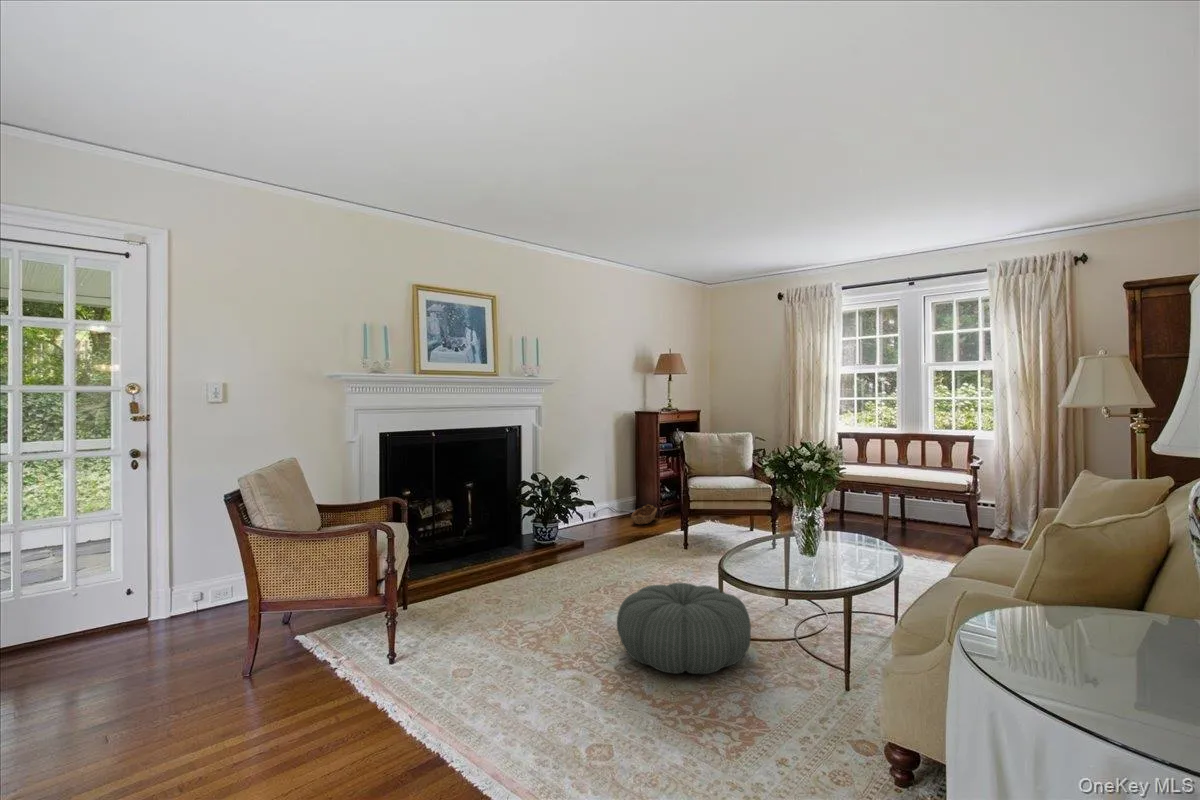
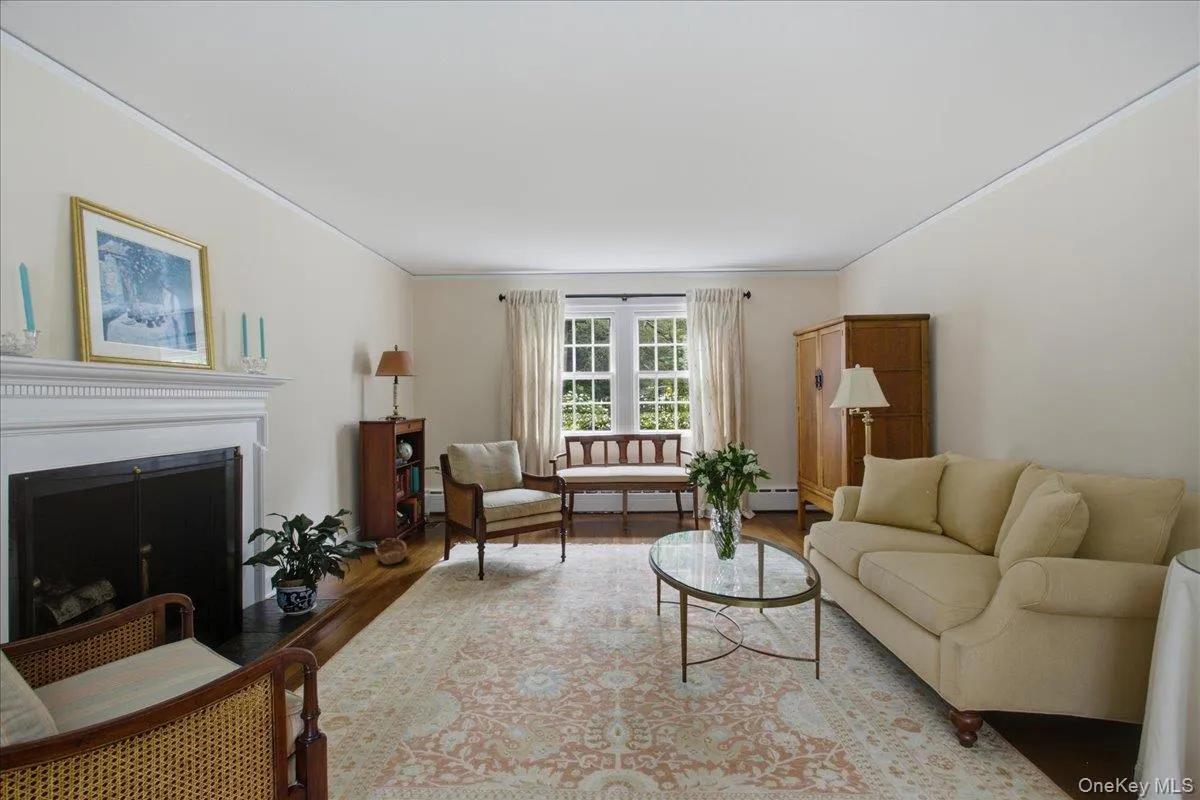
pouf: present [617,583,751,674] -> none [591,613,750,729]

